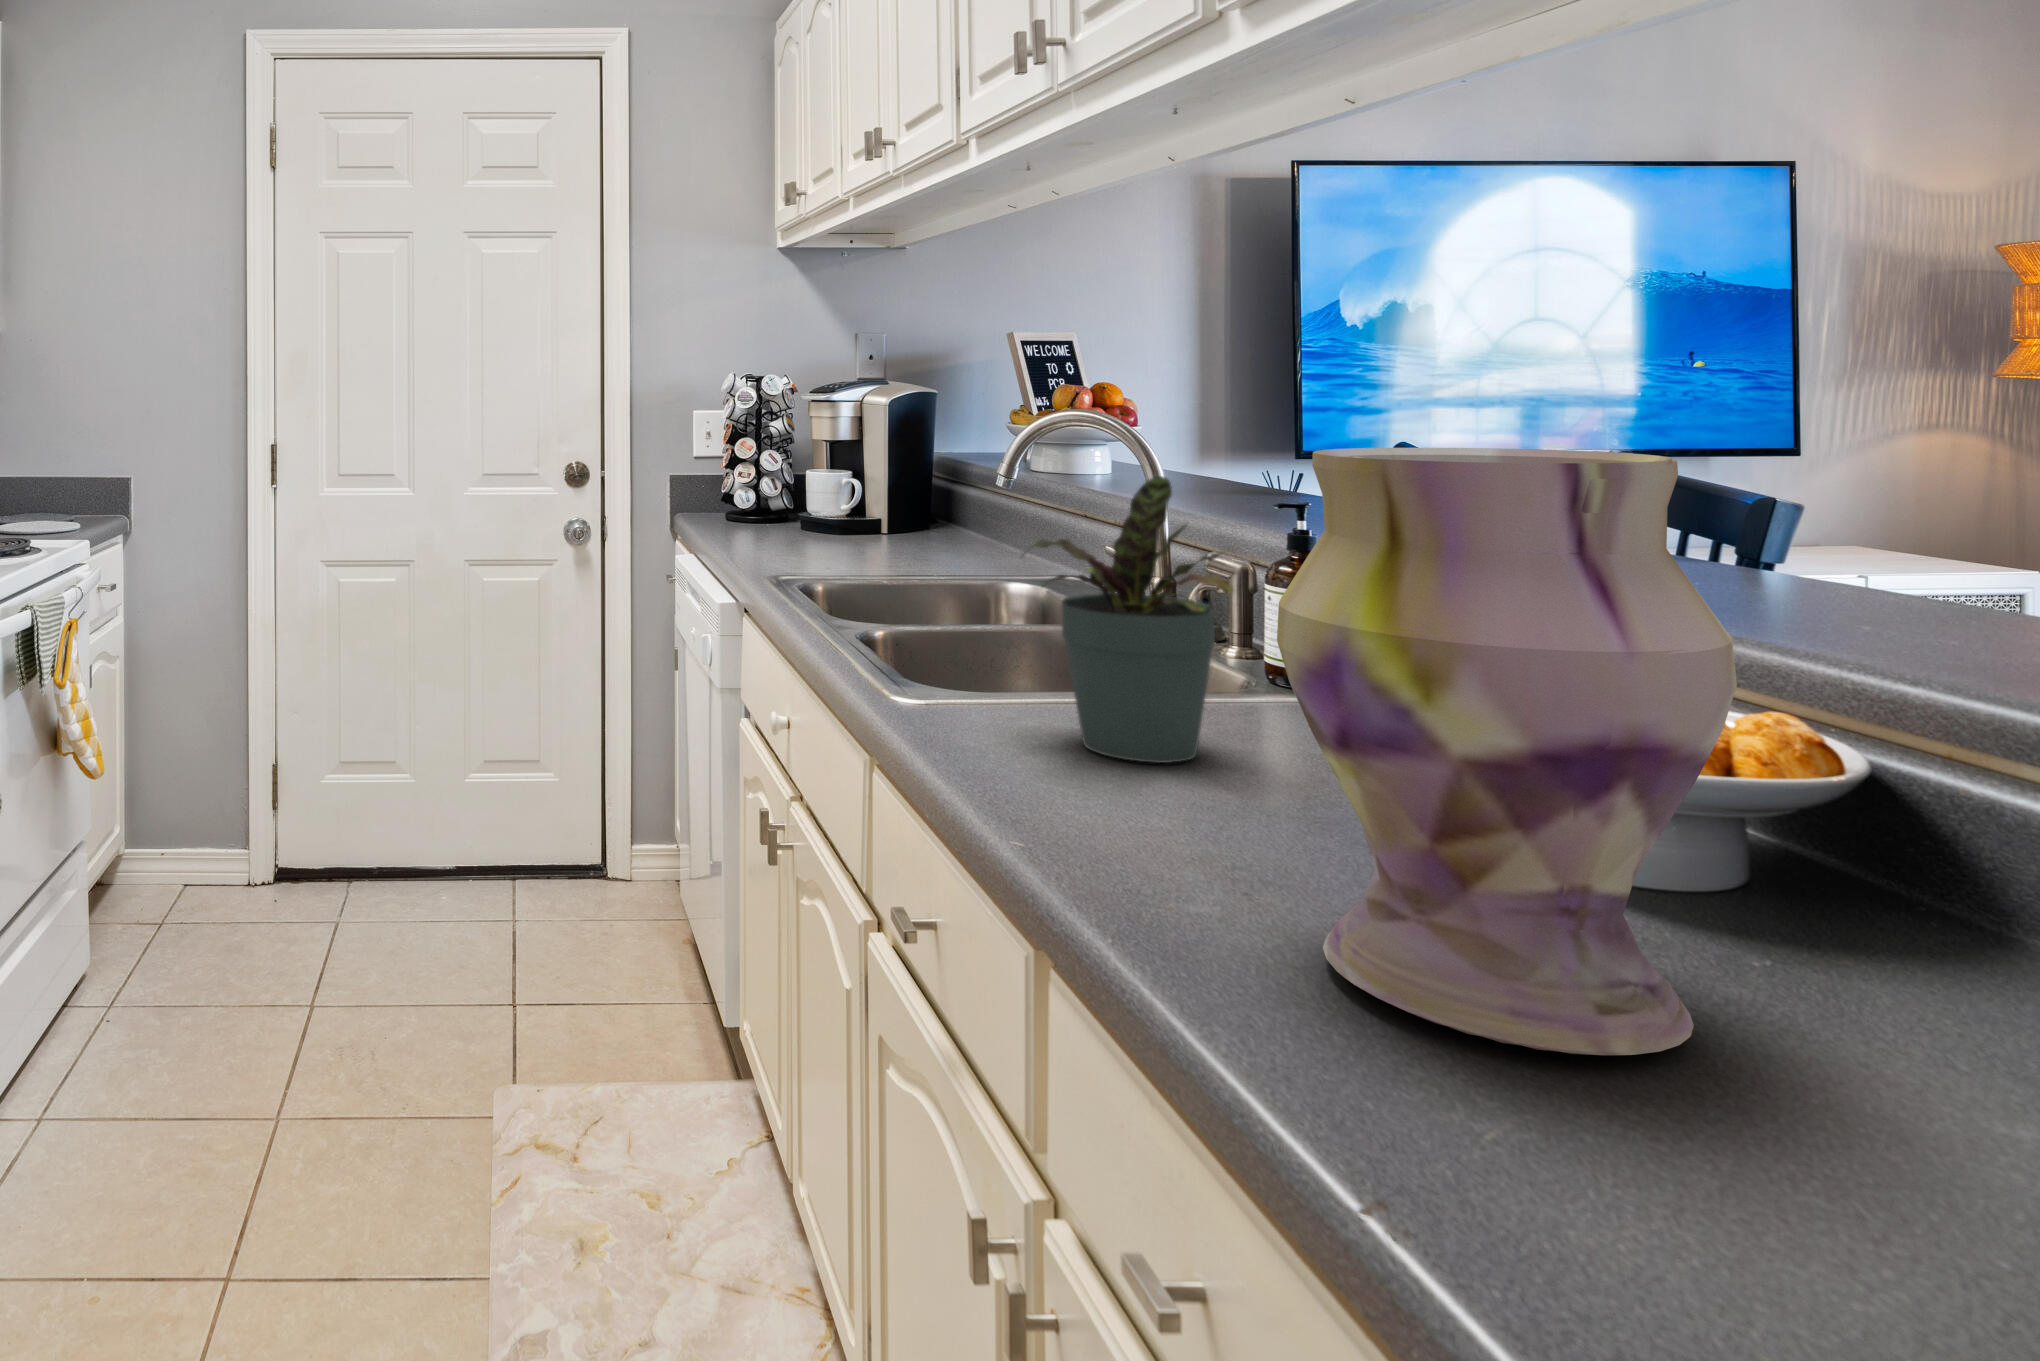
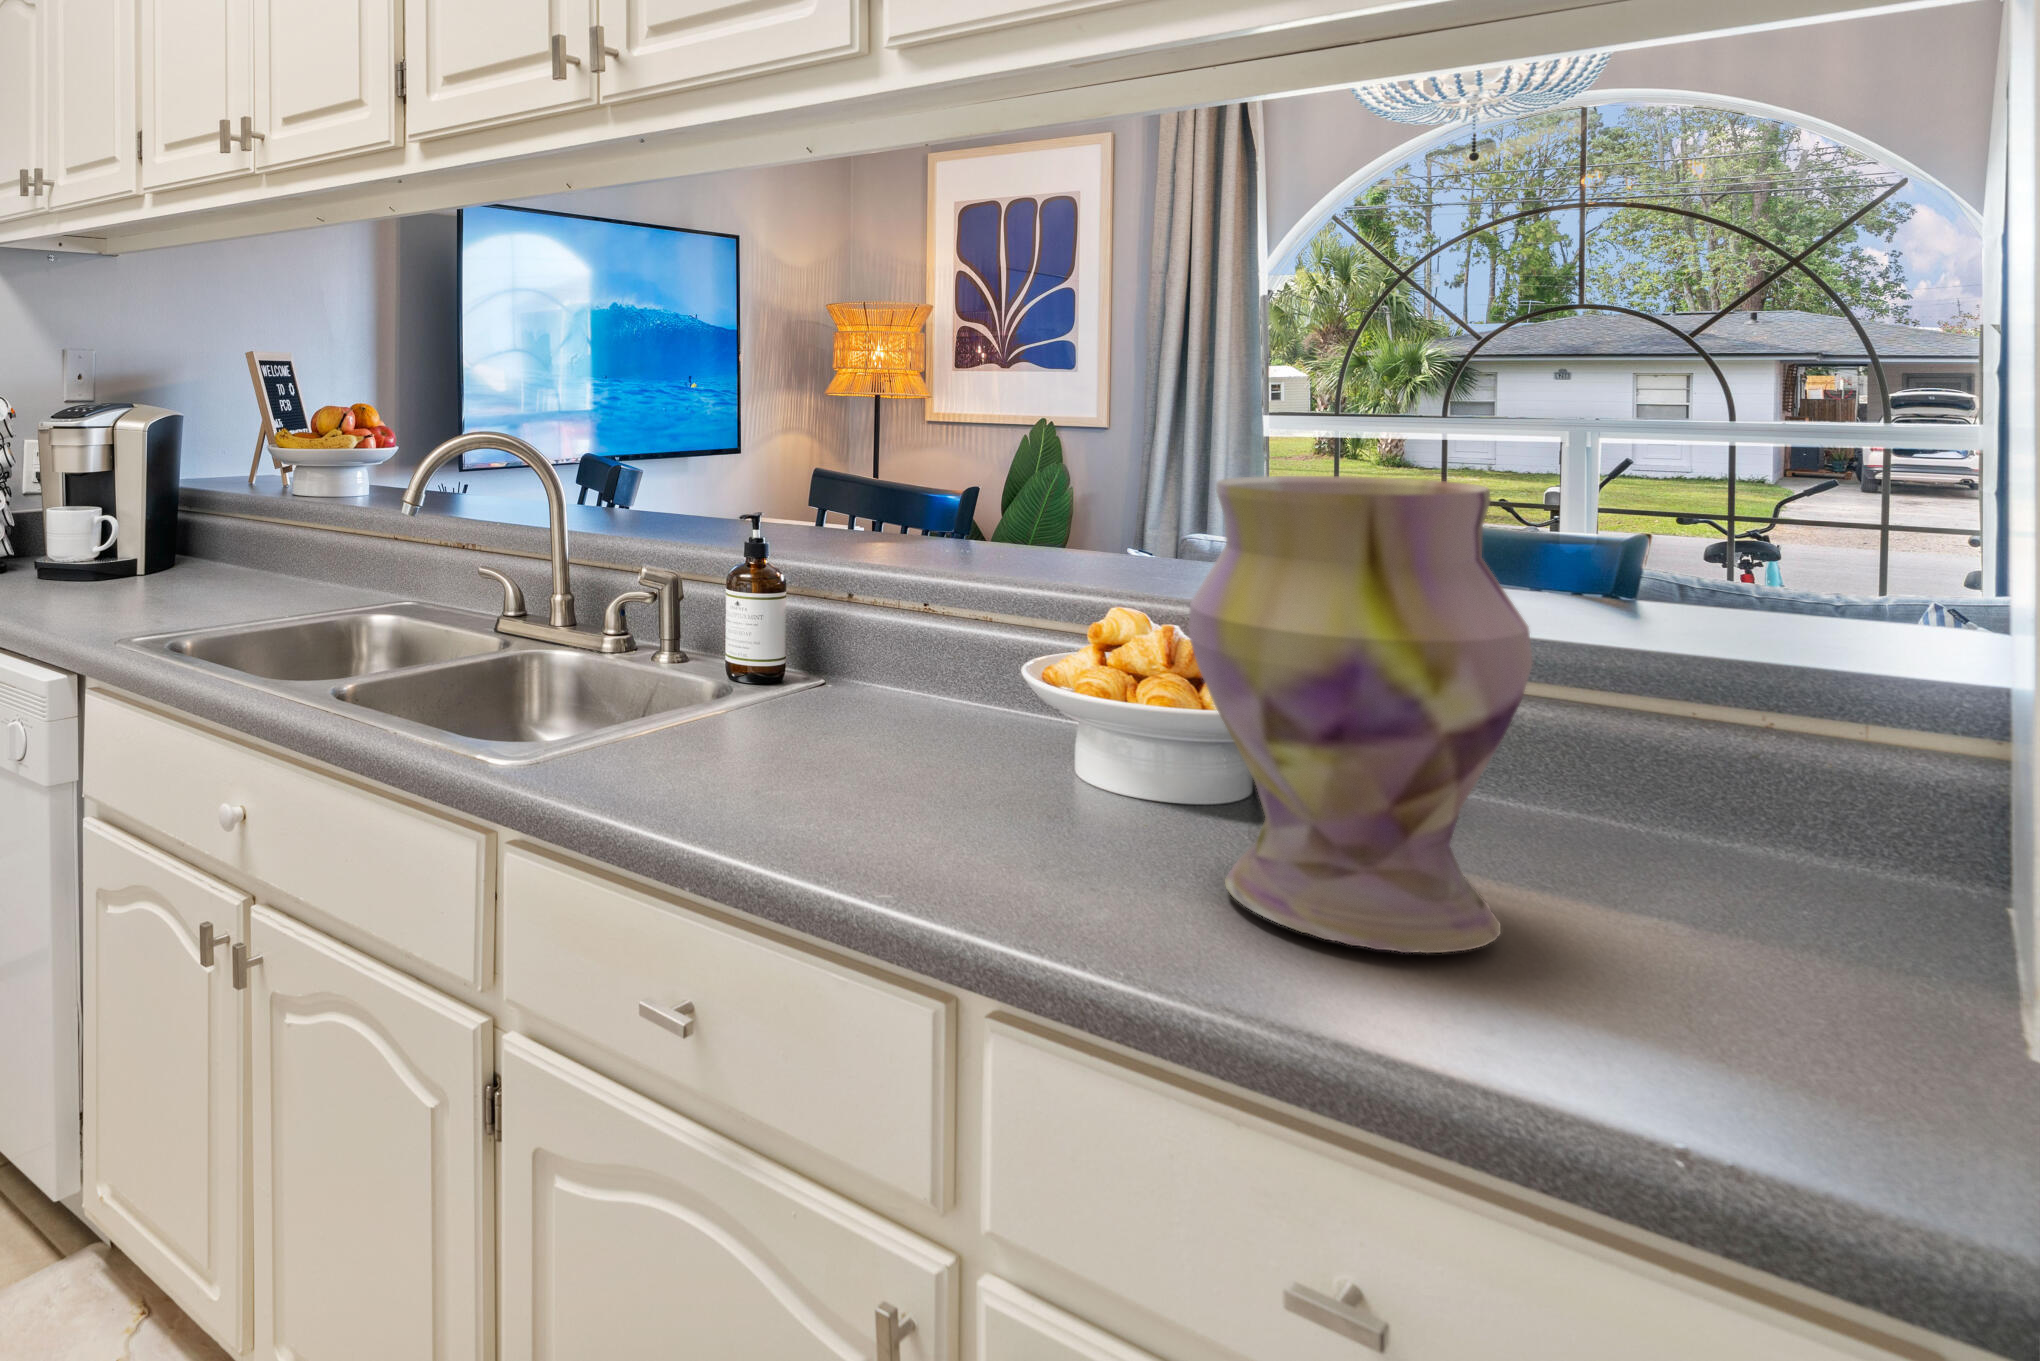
potted plant: present [1034,476,1233,763] -> none [705,507,908,781]

